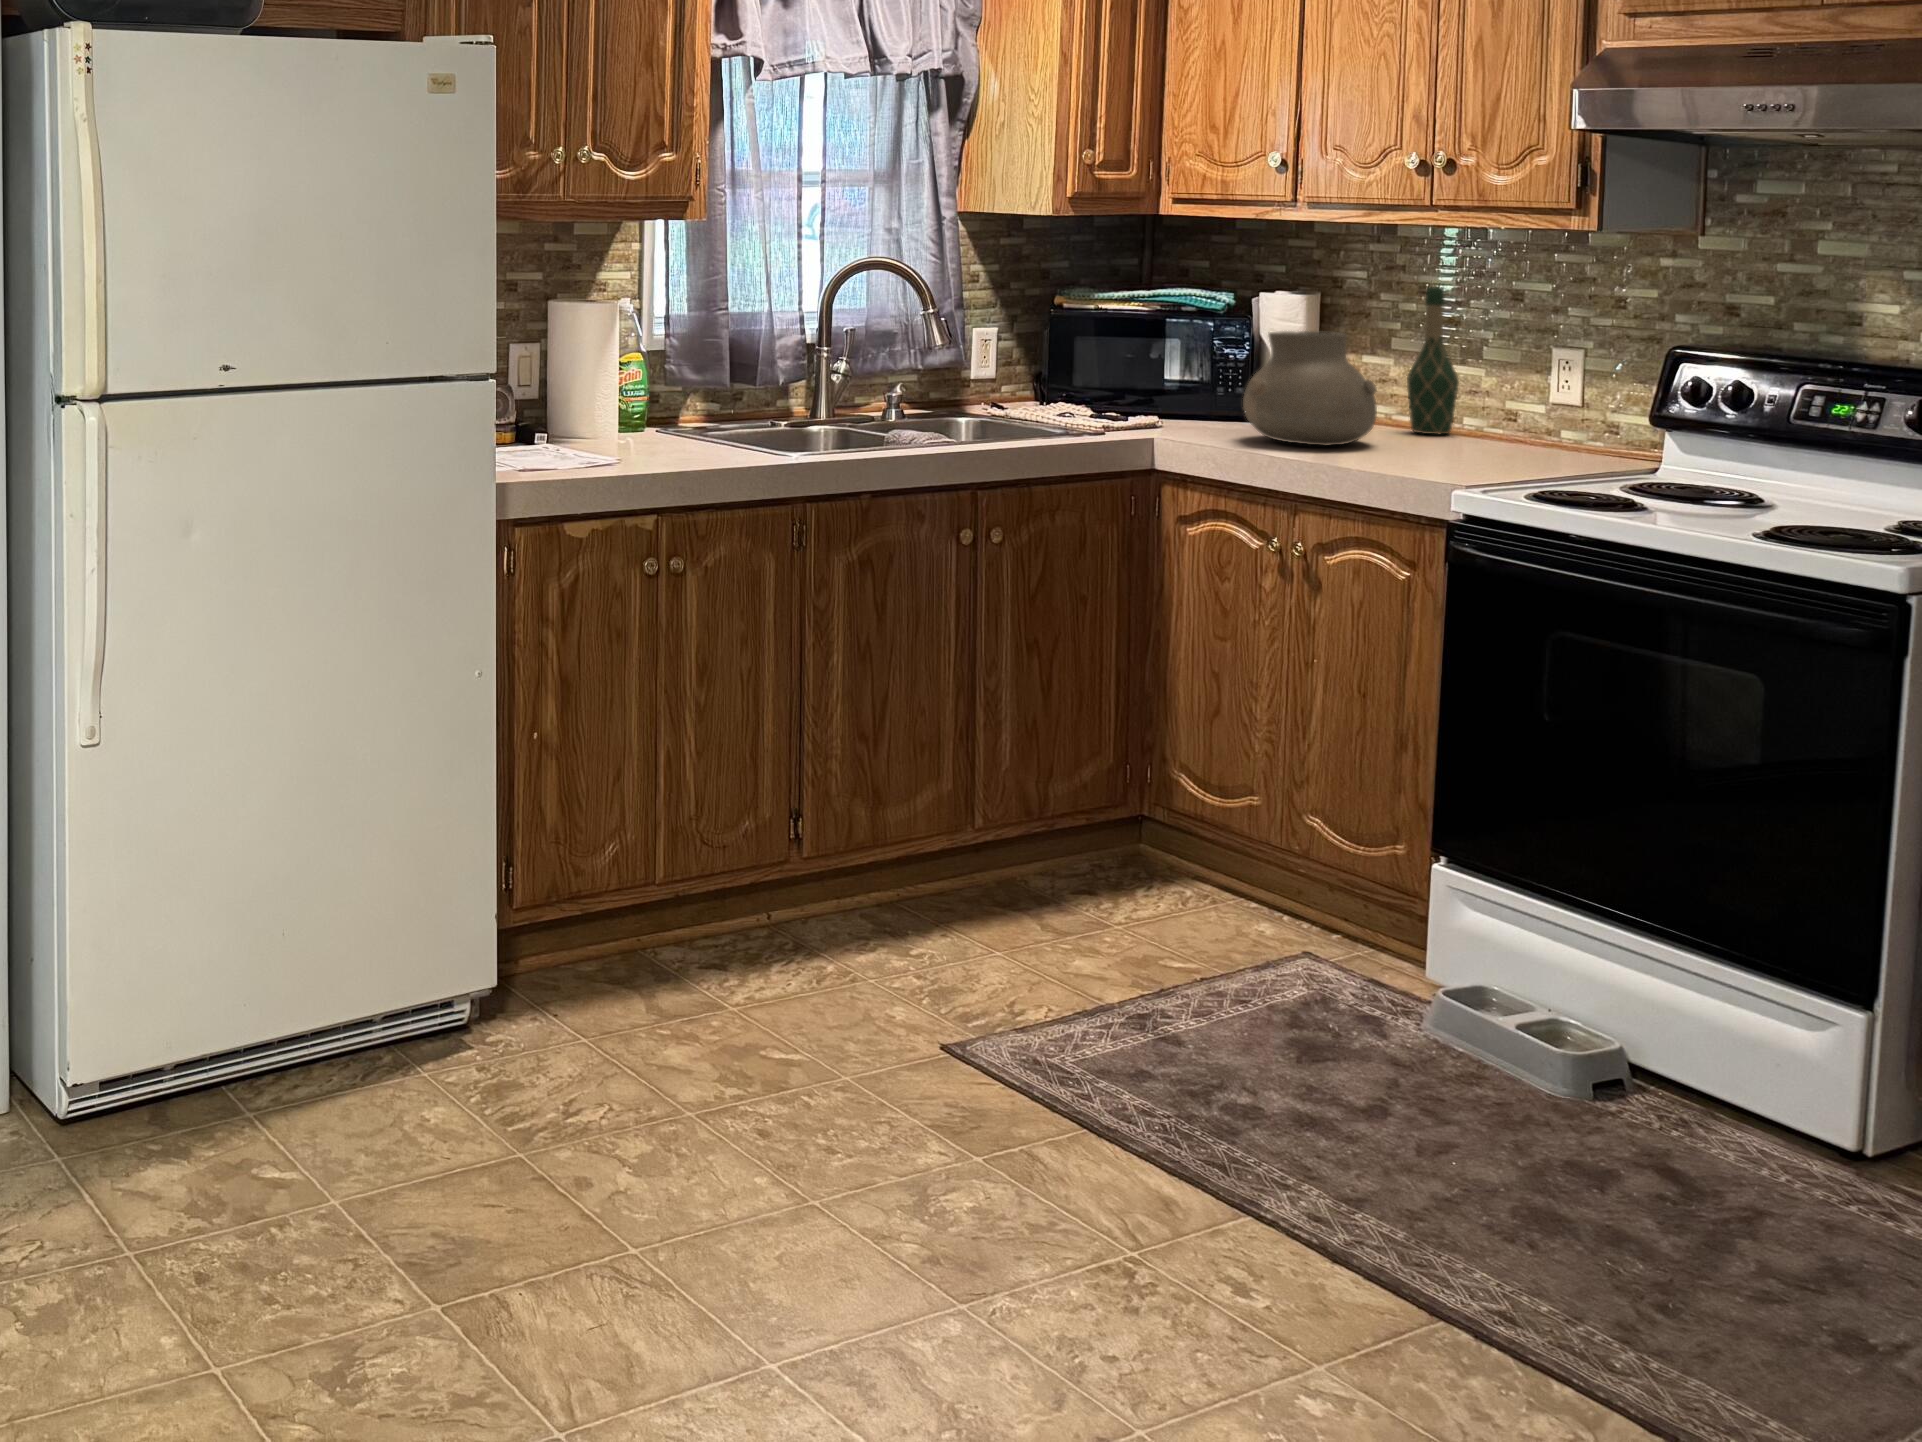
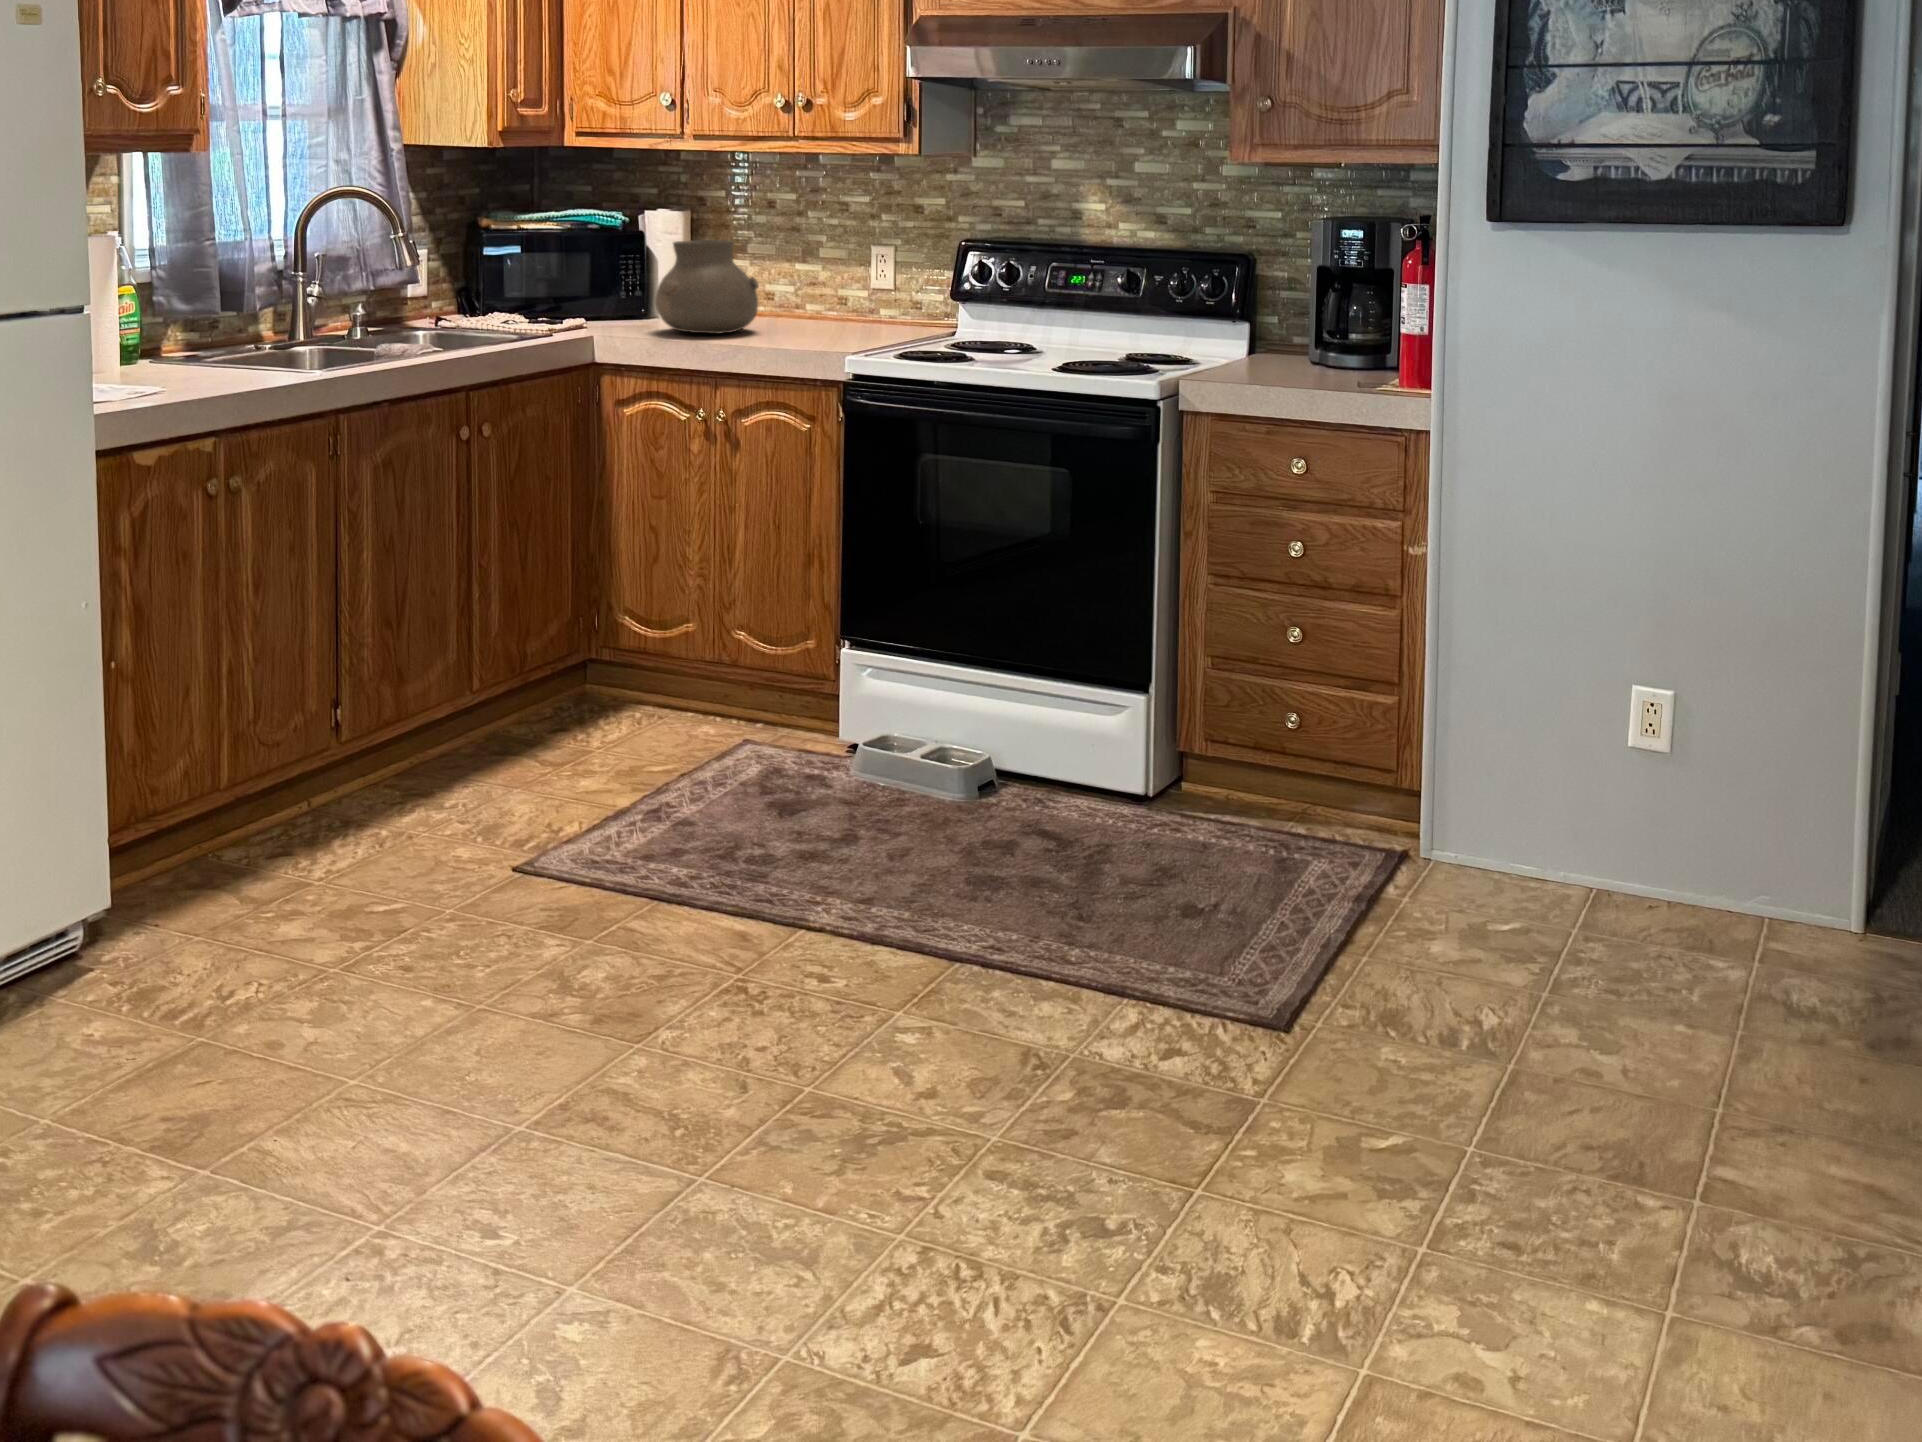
wine bottle: present [1407,287,1459,434] -> none [767,201,805,320]

